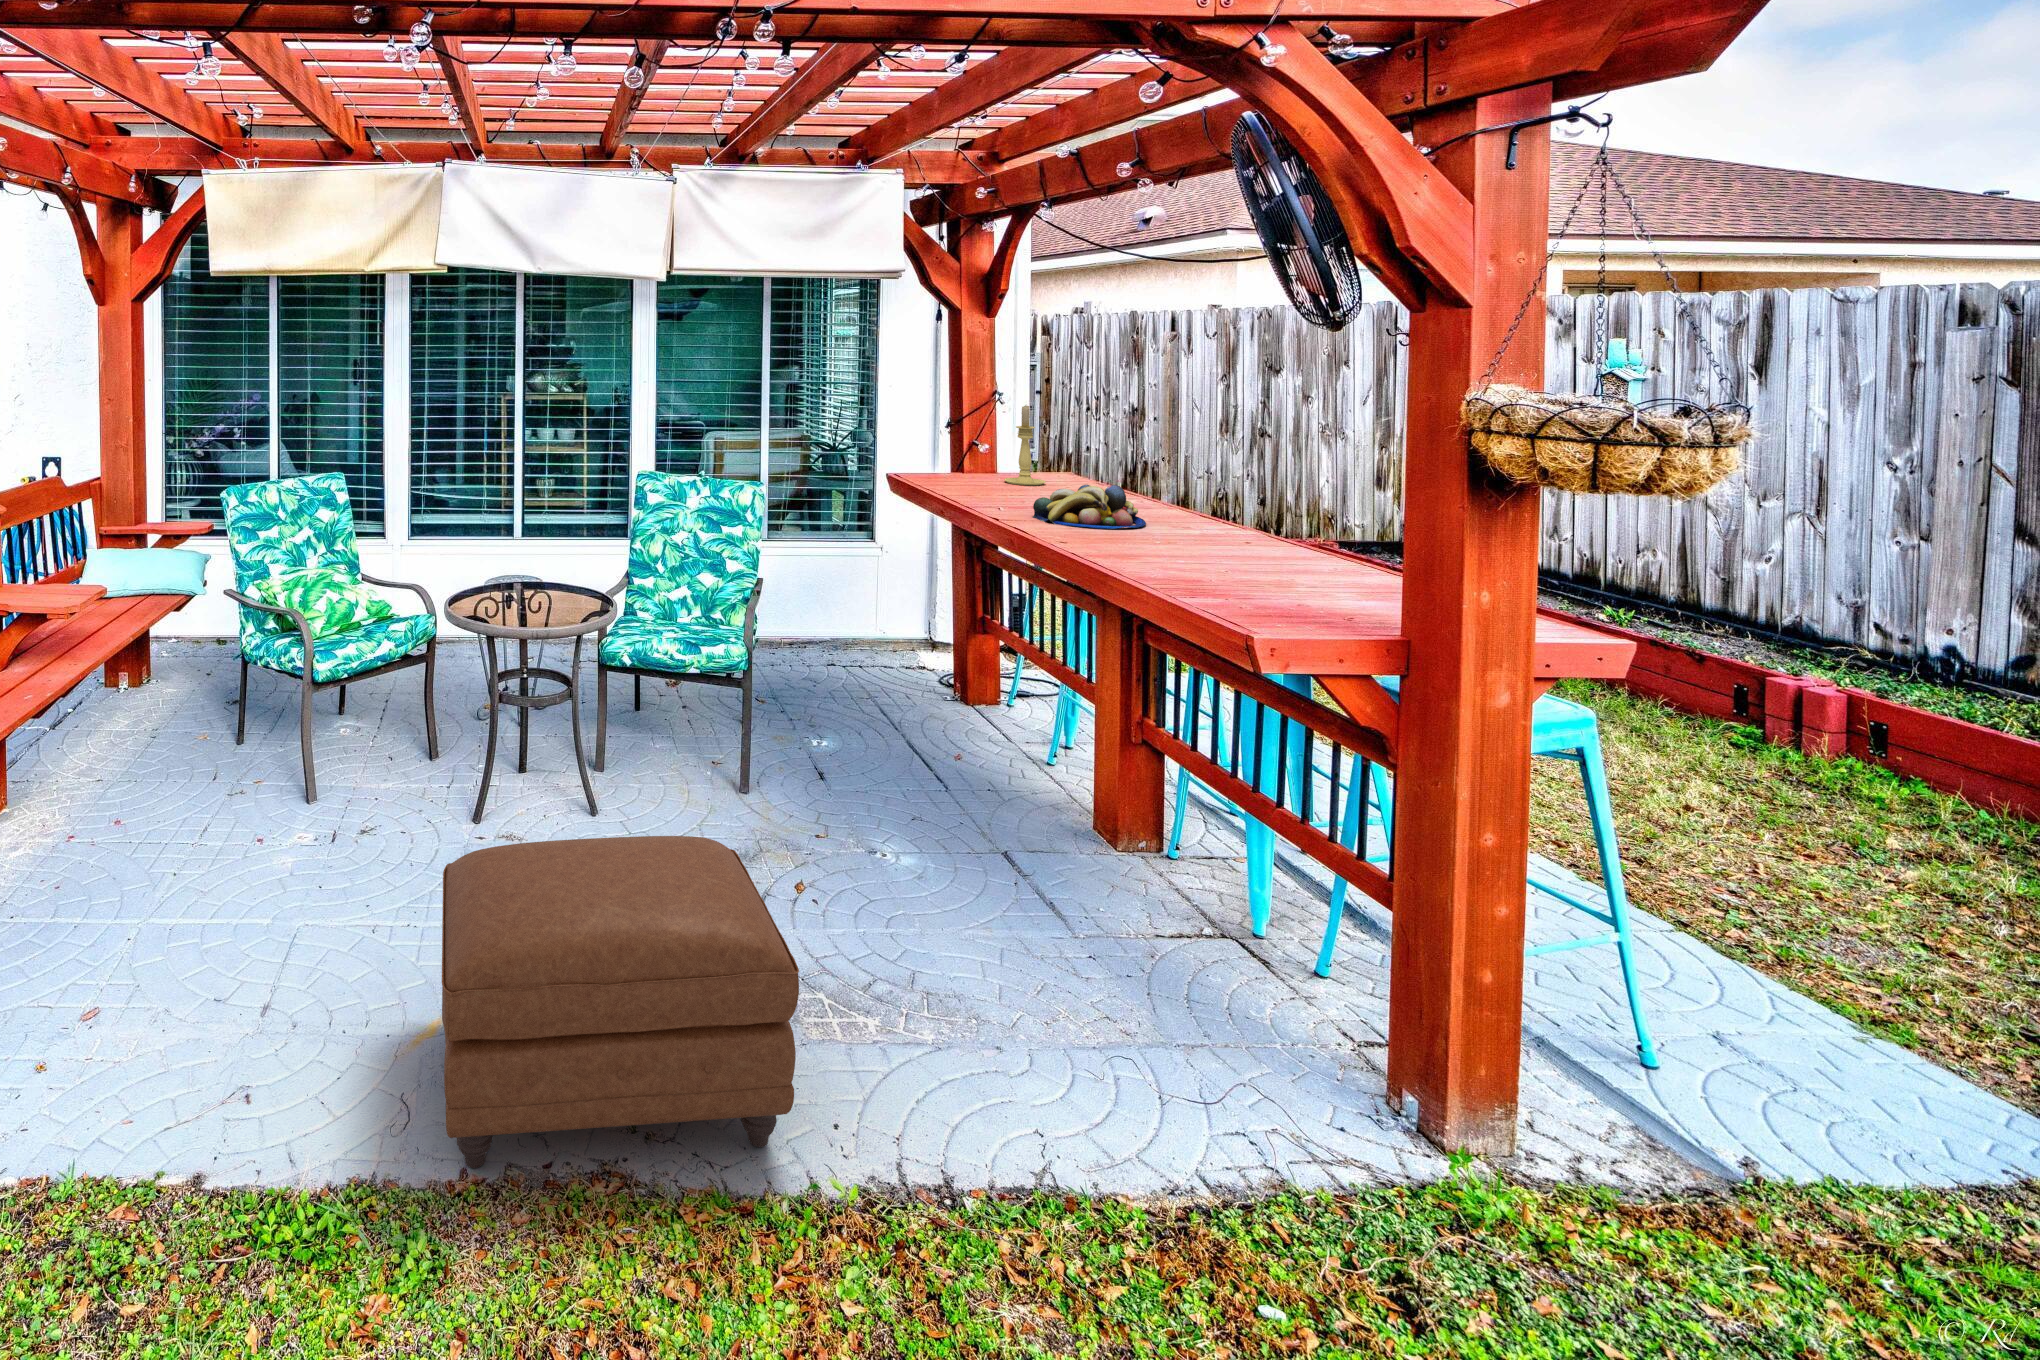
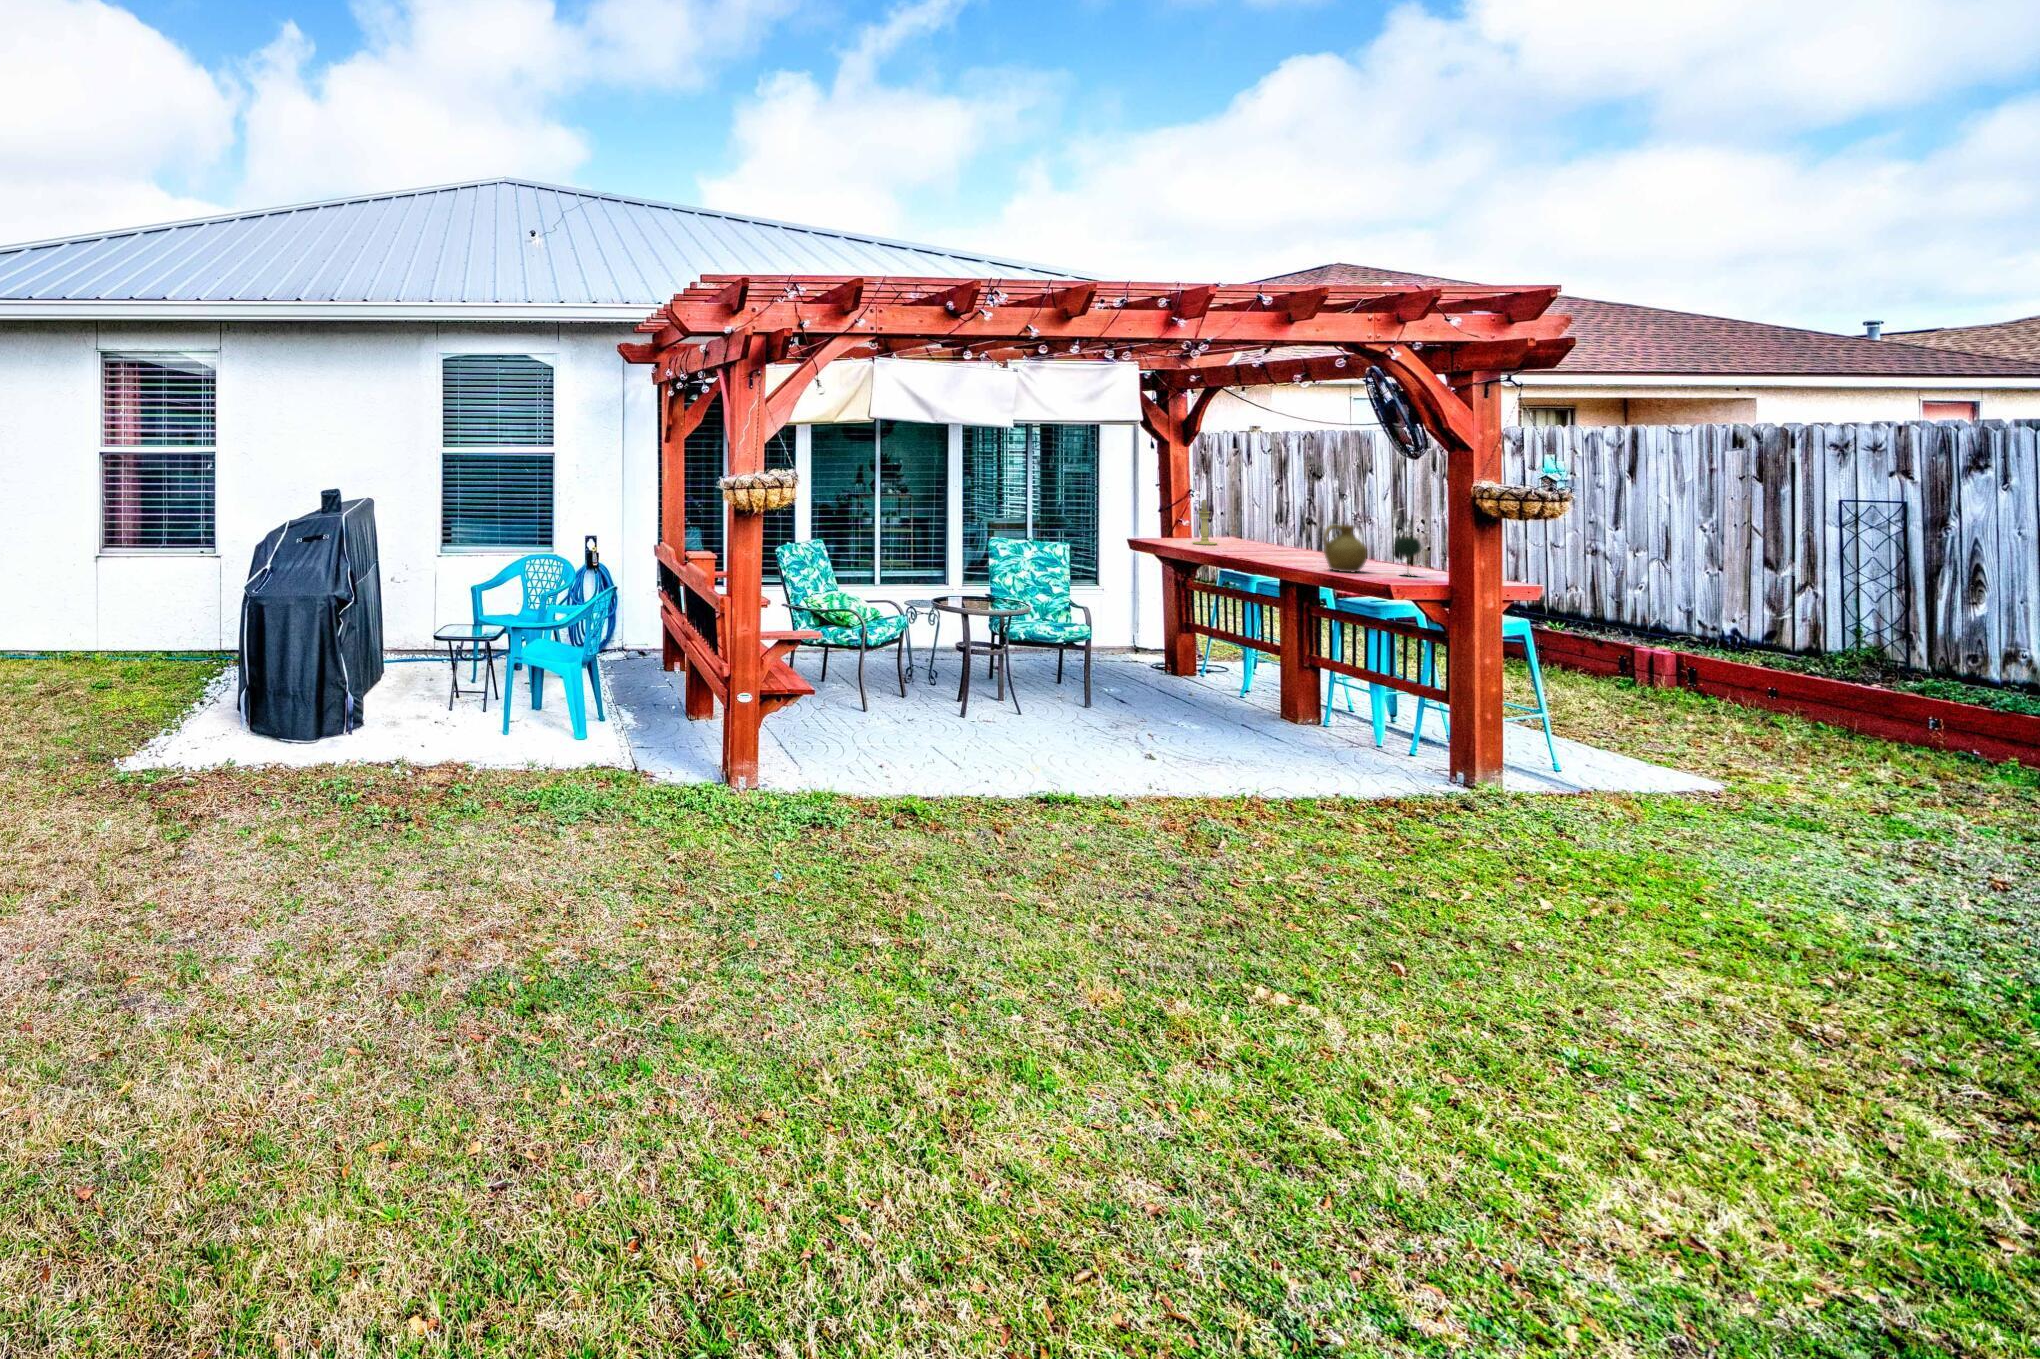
pitcher: none [1158,468,1249,573] -> present [1323,524,1368,572]
fruit bowl: present [1033,485,1146,529] -> none [1234,539,1299,560]
wine glass: none [1300,500,1357,590] -> present [1394,537,1421,576]
ottoman: present [442,836,799,1168] -> none [1035,680,1224,791]

